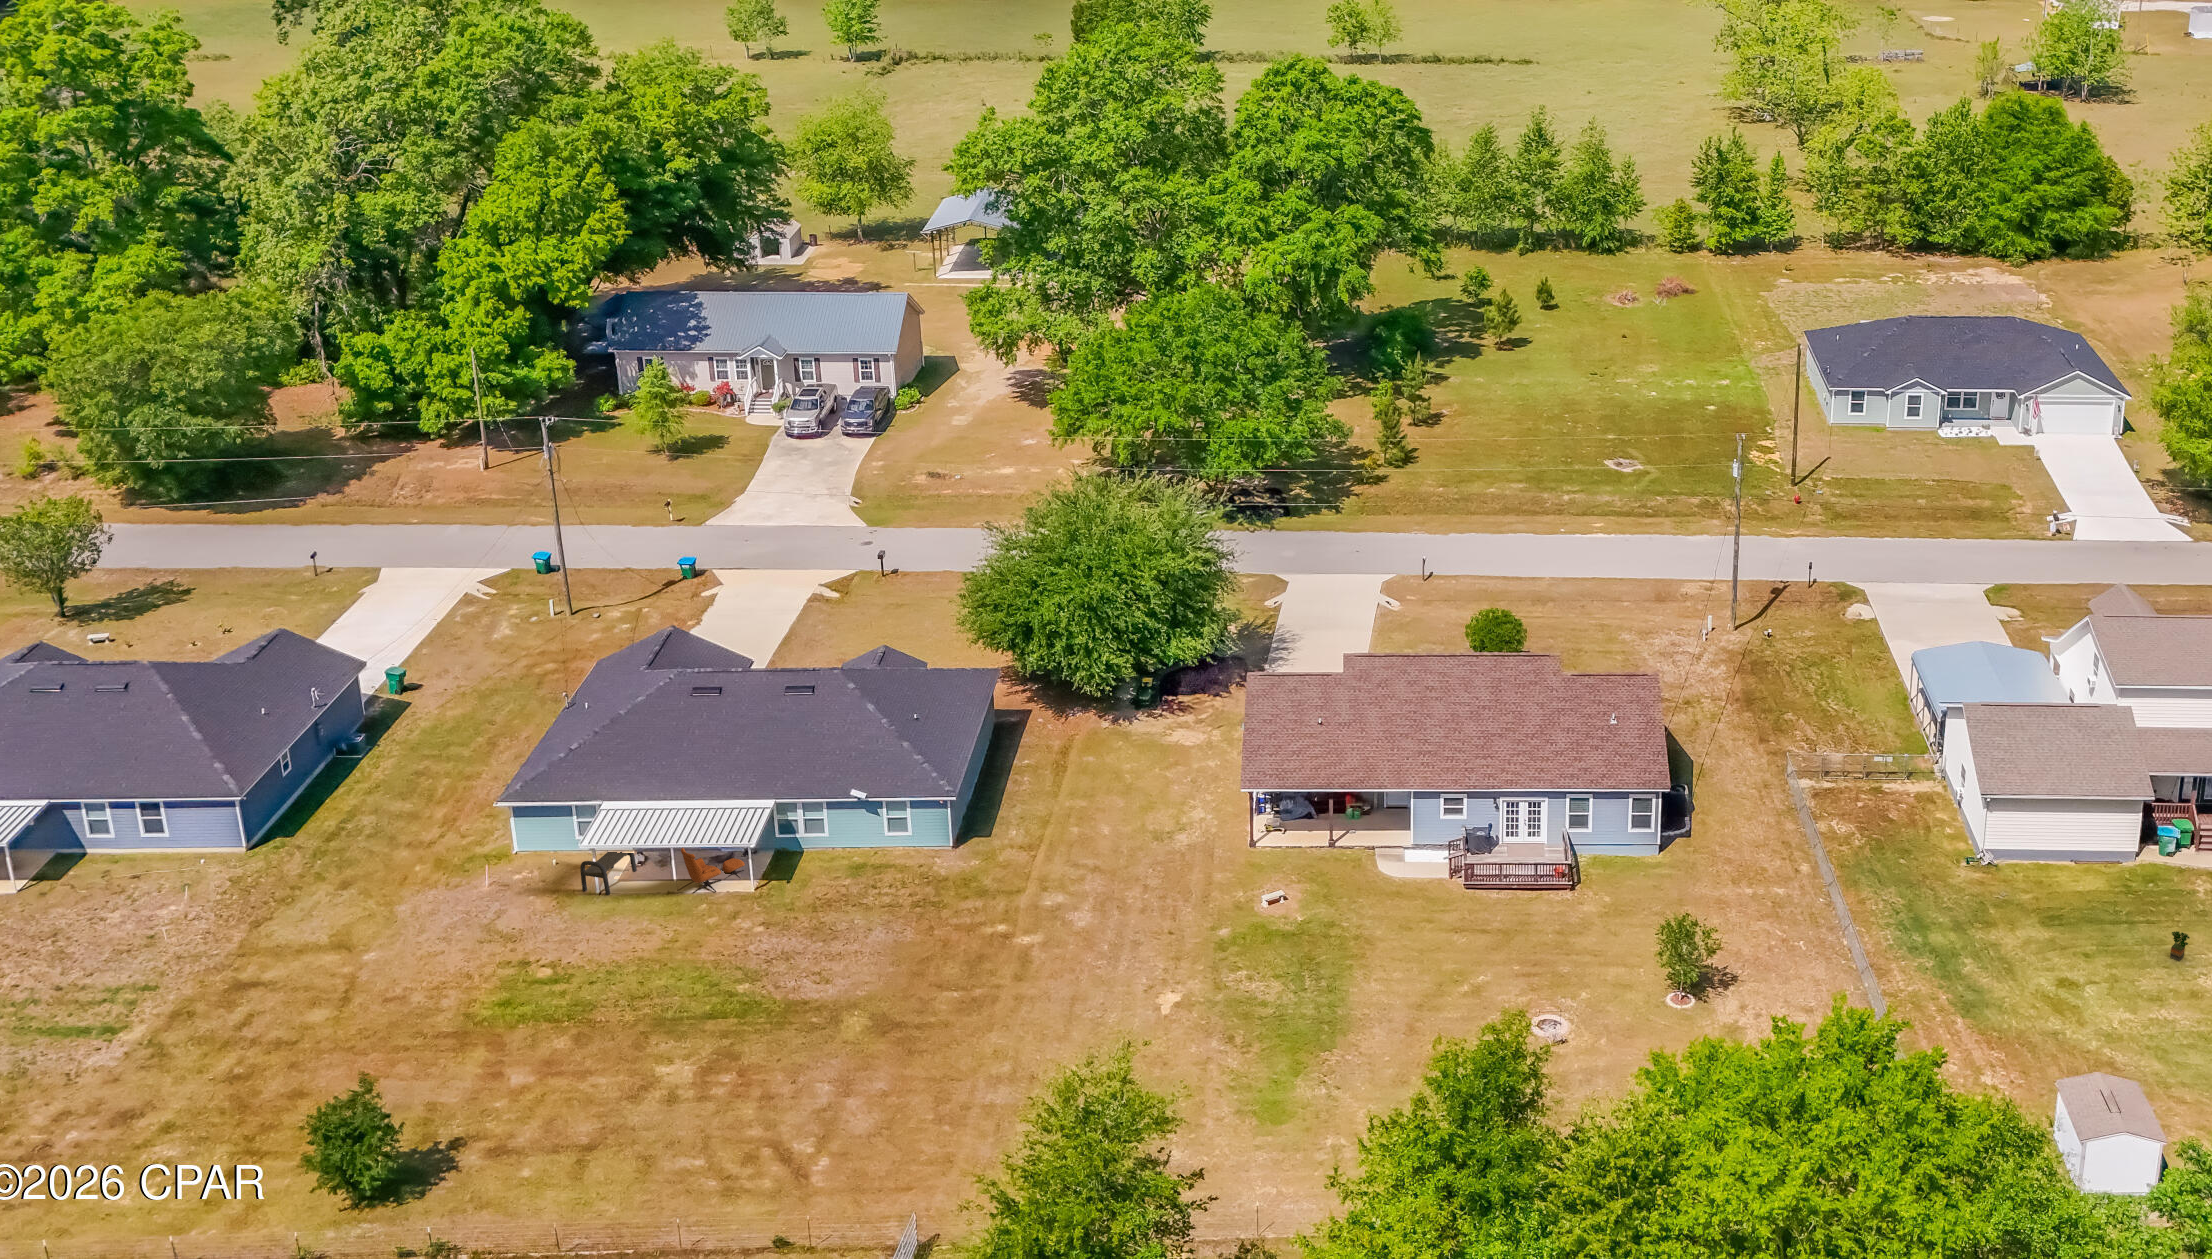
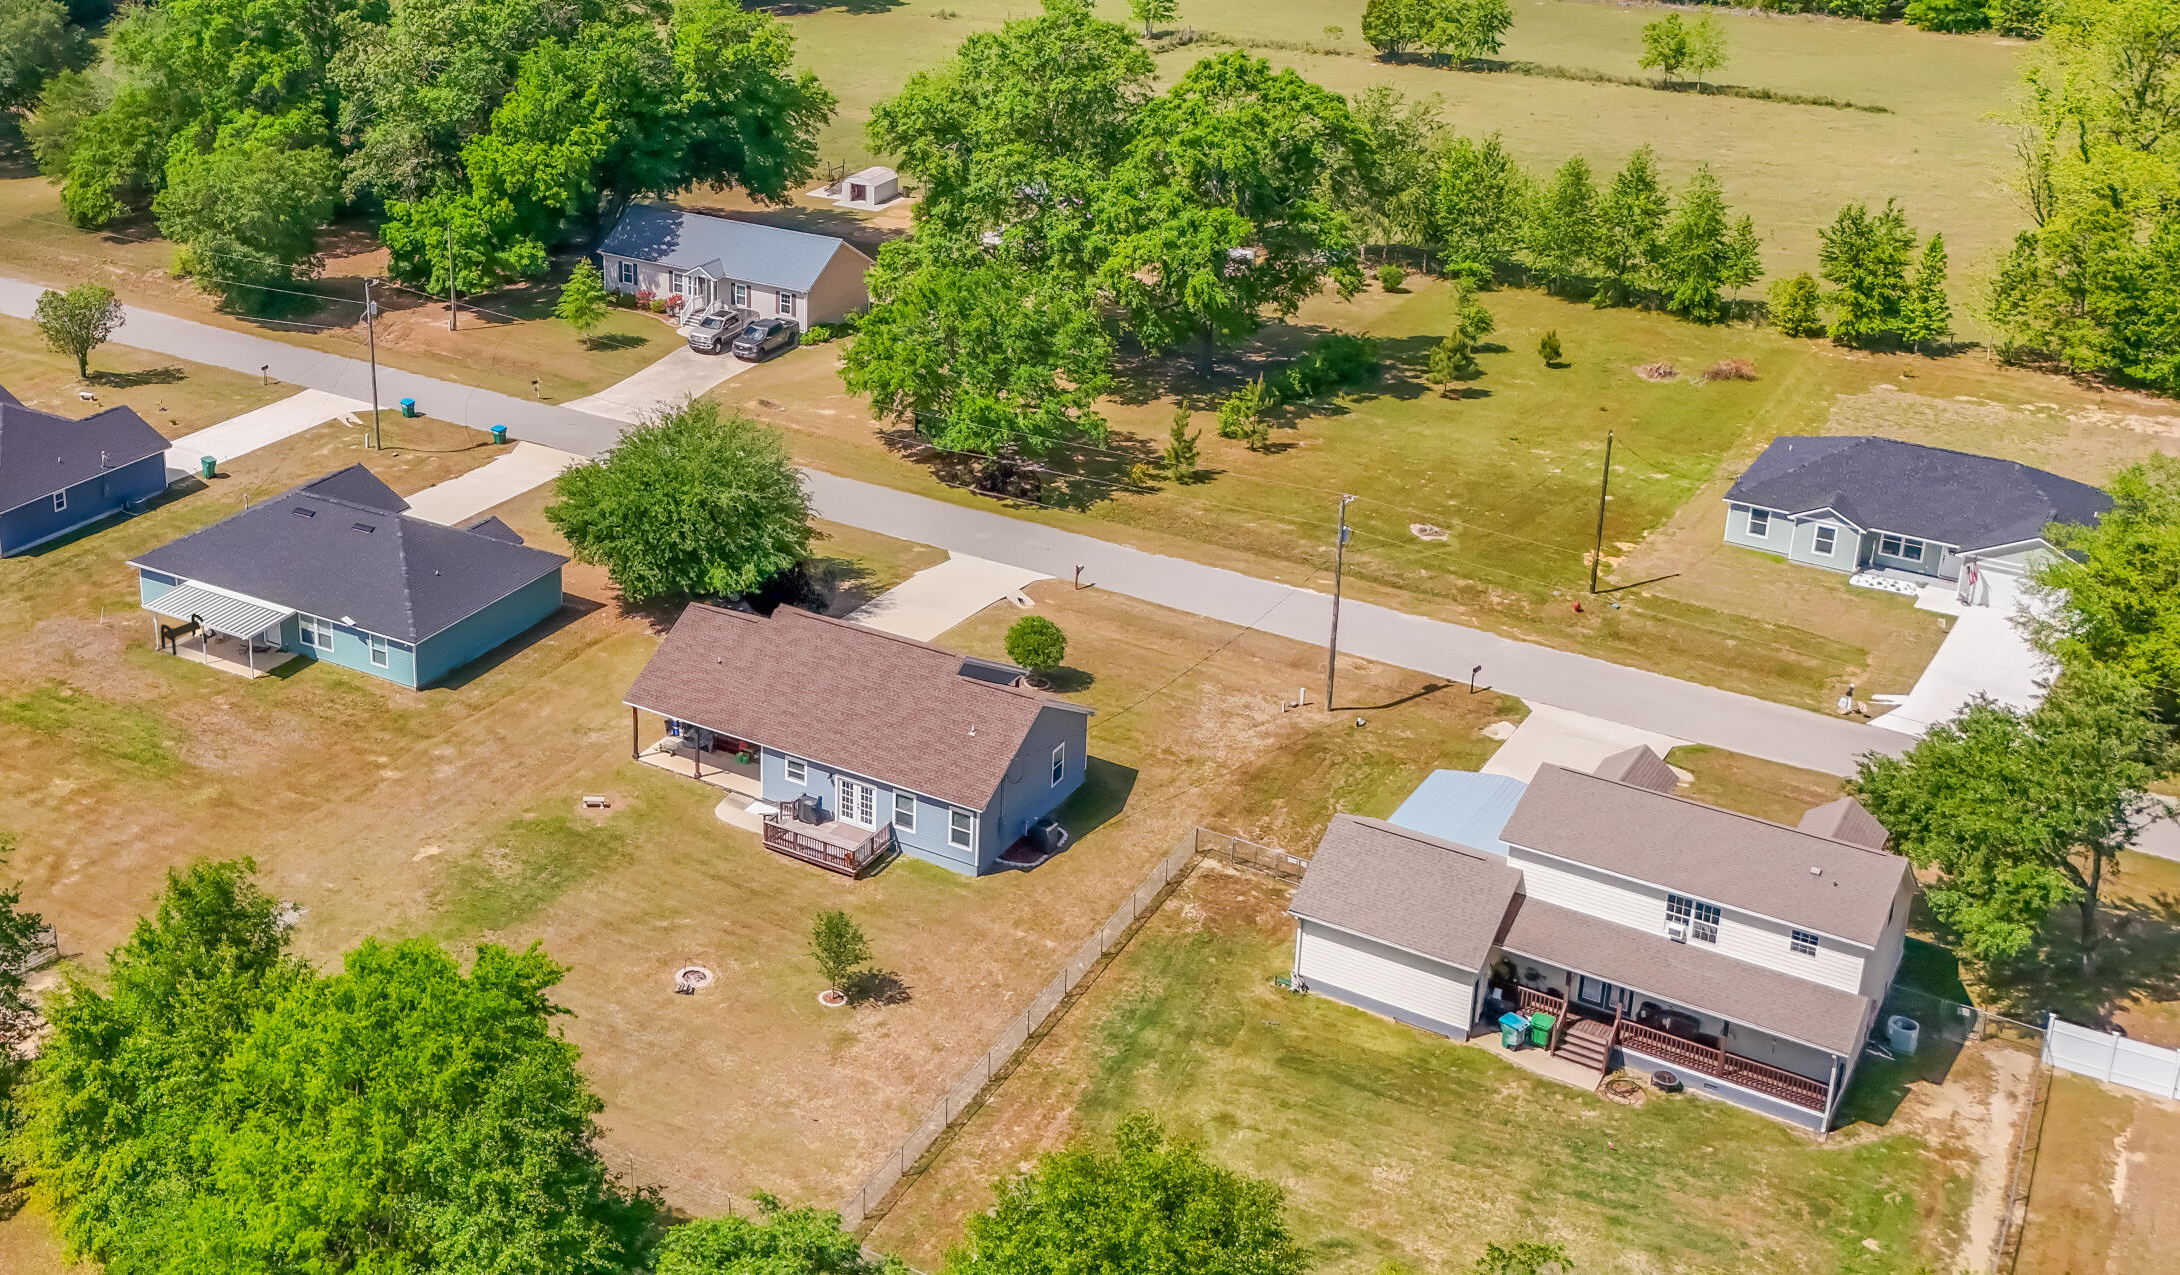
lounge chair: present [681,848,745,893] -> none [219,632,273,674]
potted tree: present [2170,931,2190,961] -> none [1377,1108,1401,1141]

